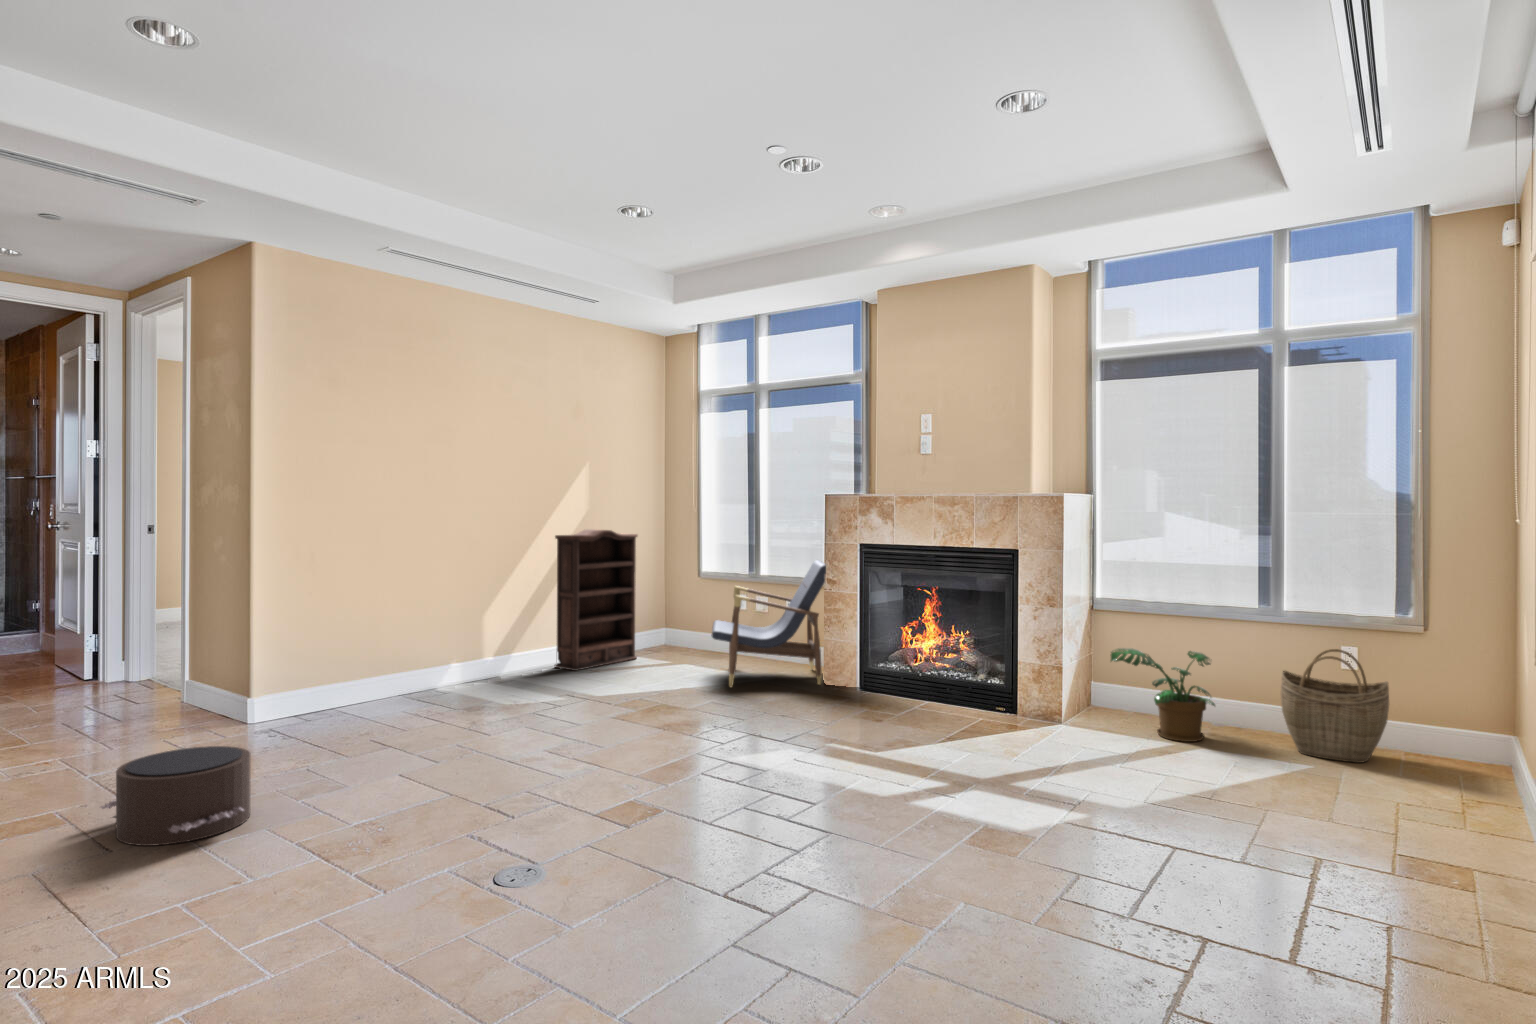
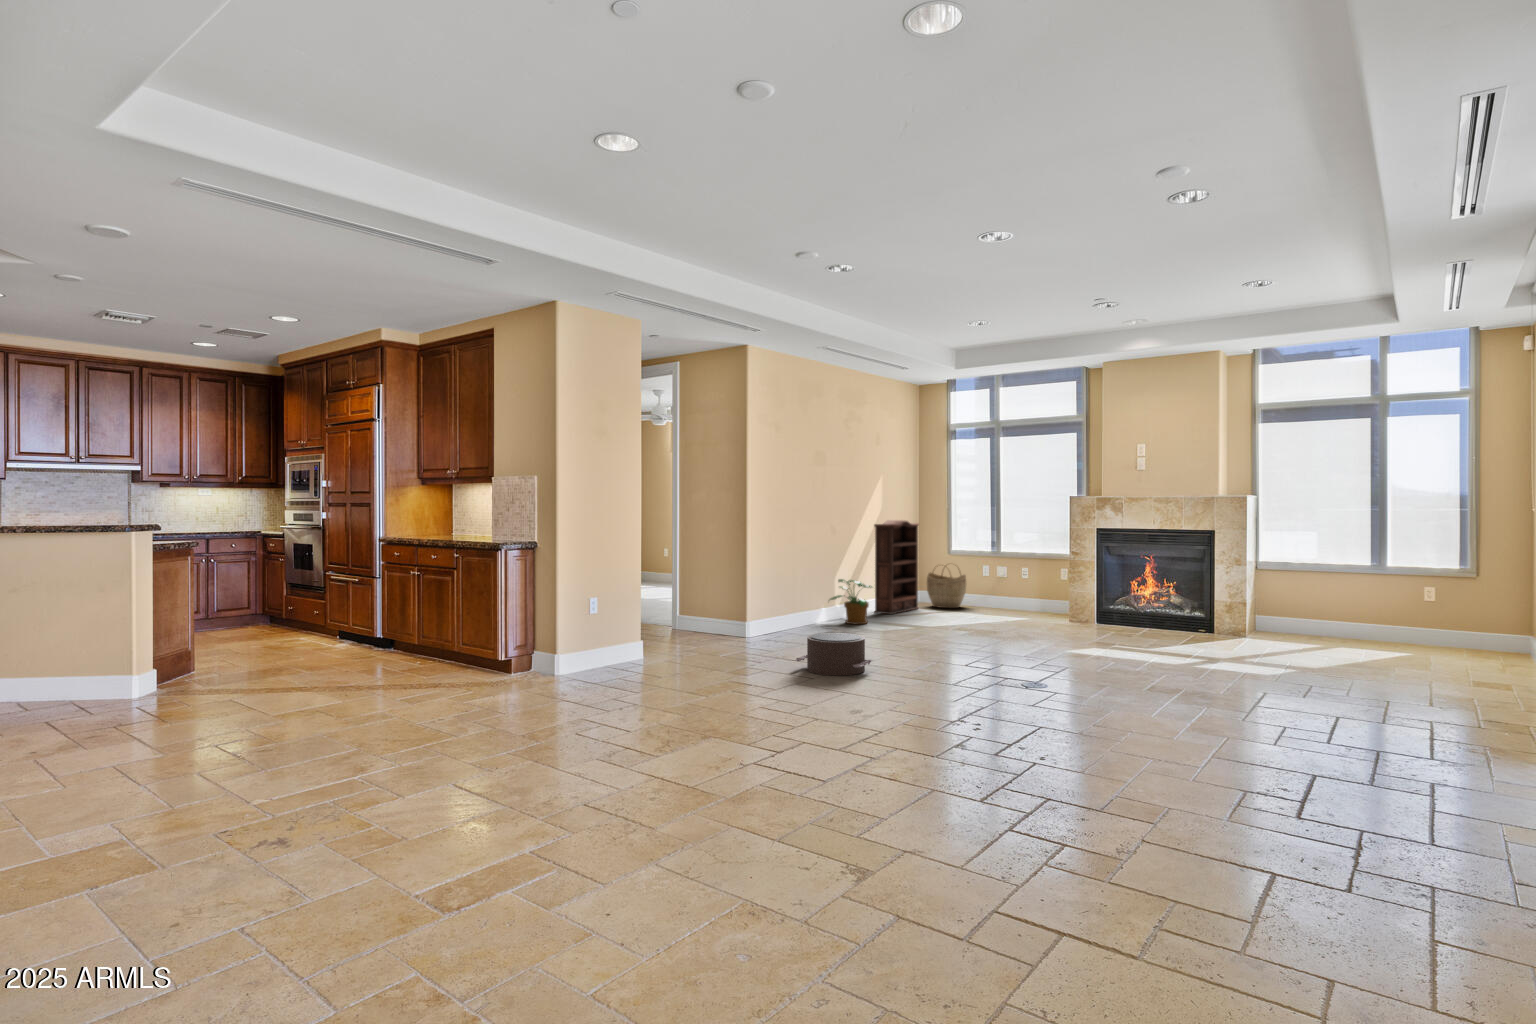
lounge chair: present [711,560,826,687] -> none [982,540,1073,622]
potted plant: present [1111,648,1215,742] -> present [829,579,872,624]
woven basket: present [1281,649,1389,763] -> present [927,565,966,608]

